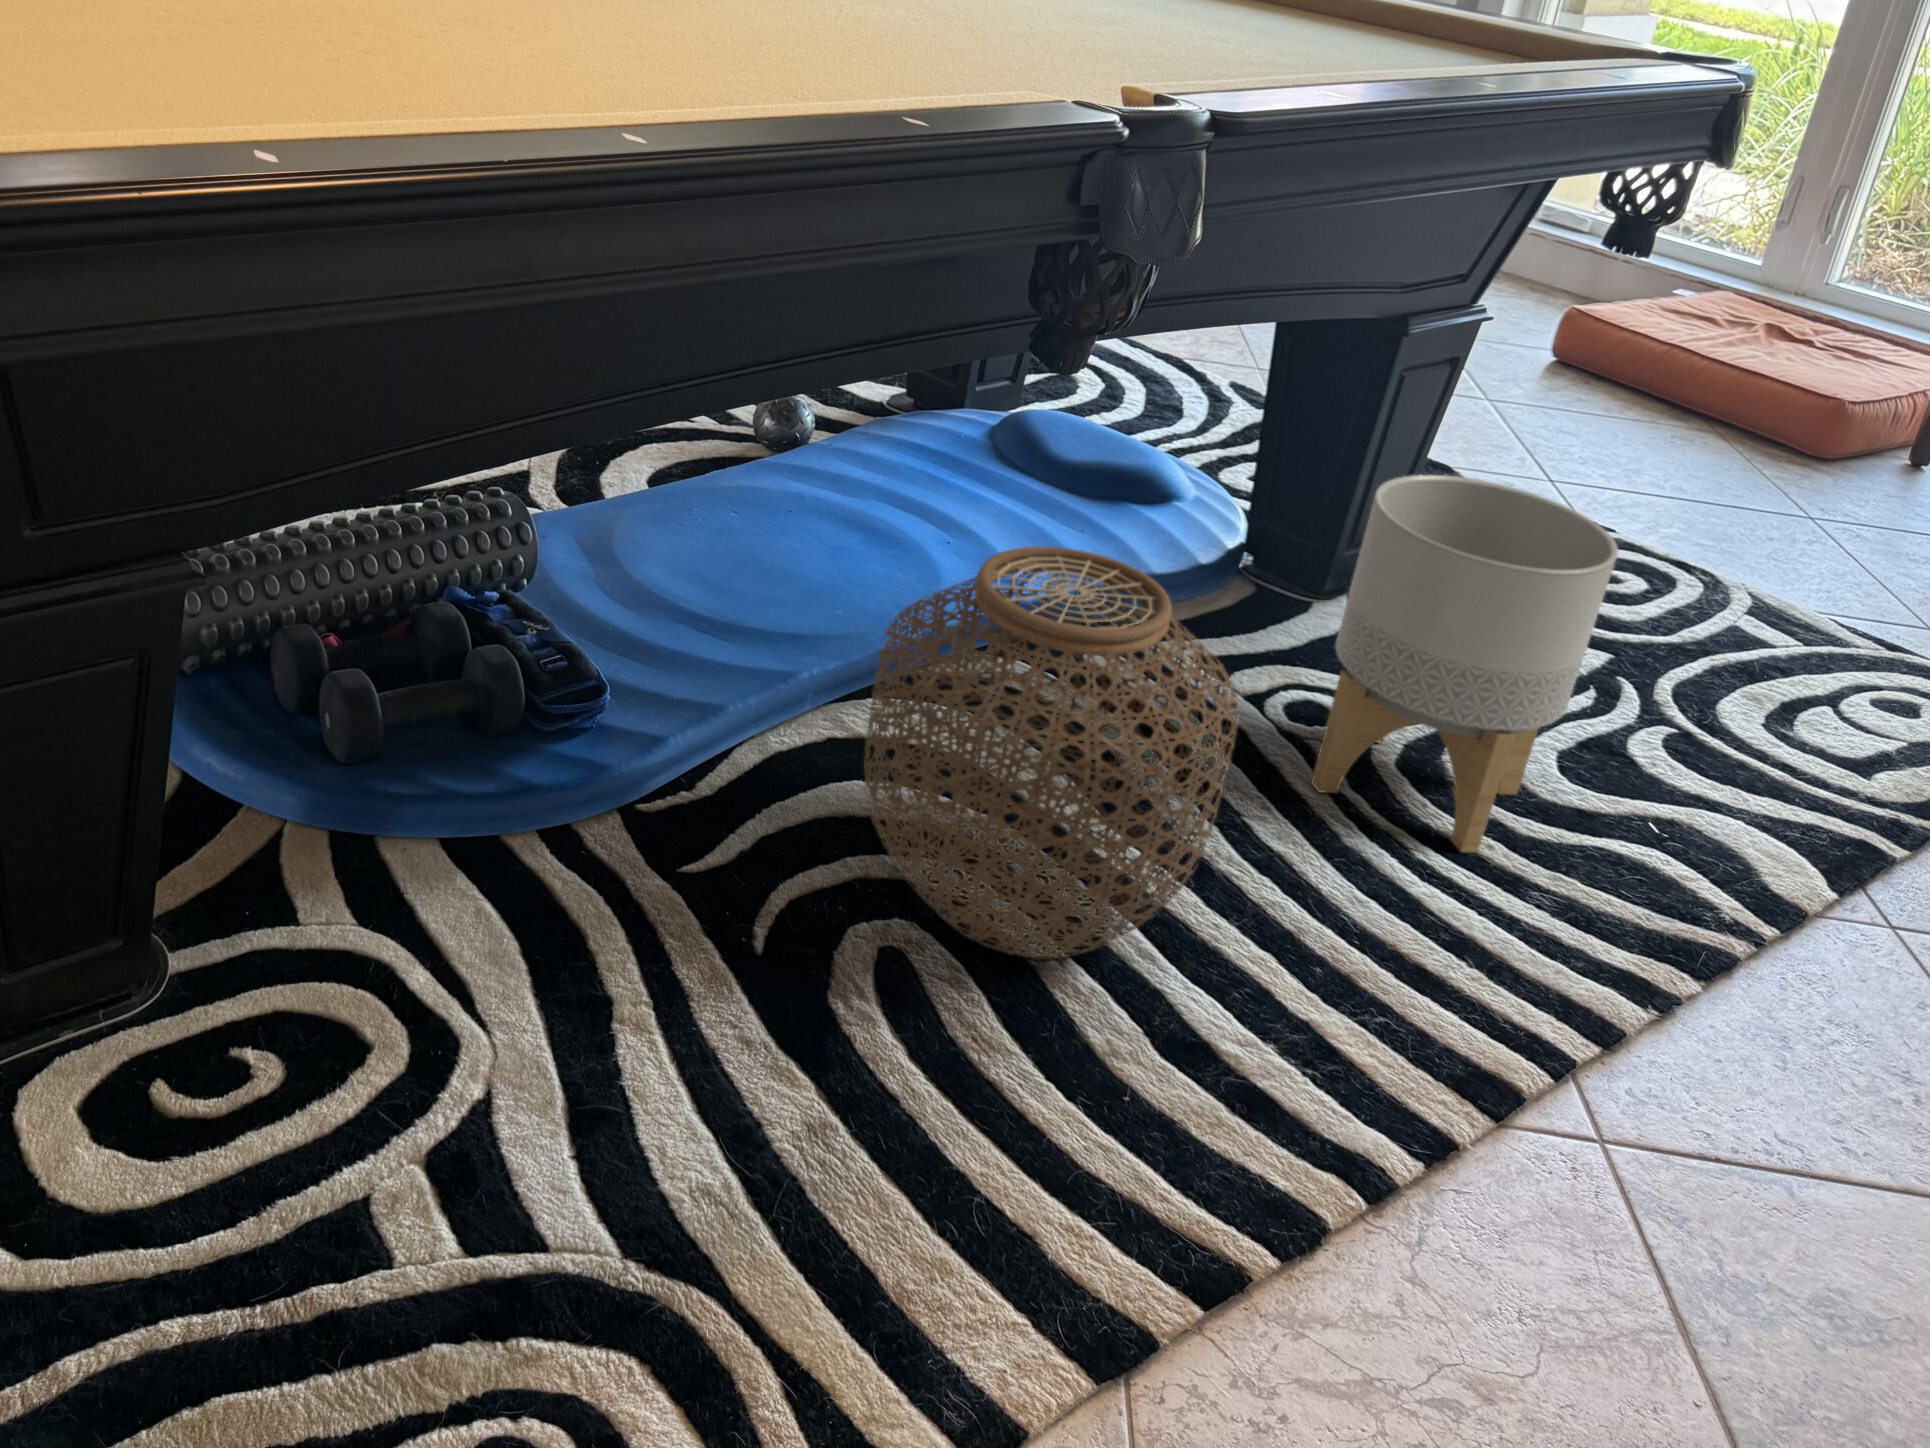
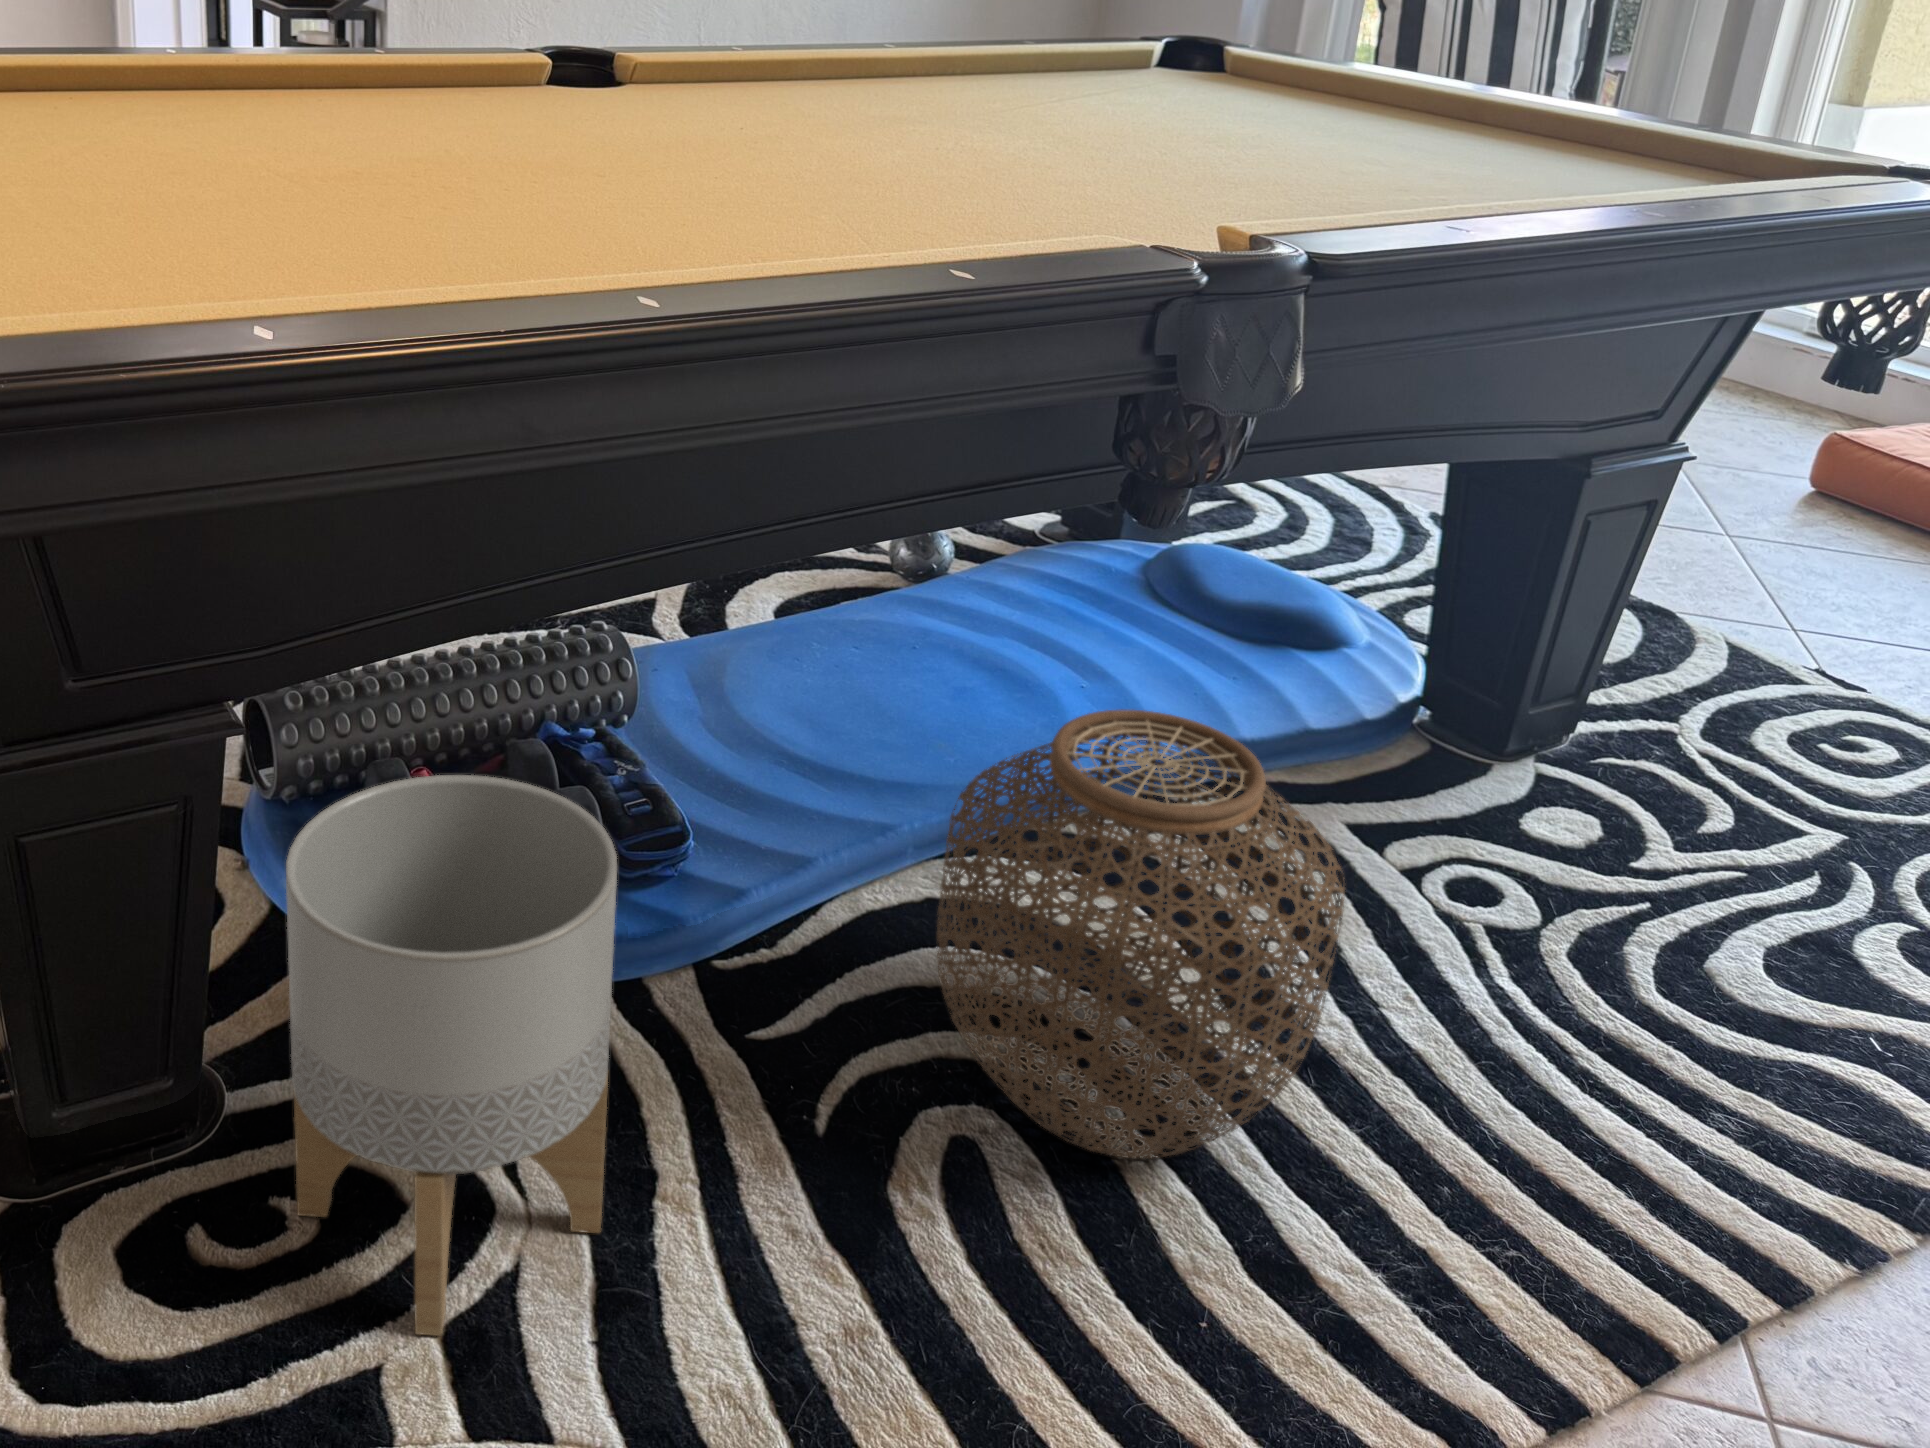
planter: present [1311,475,1618,853] -> present [286,775,617,1336]

